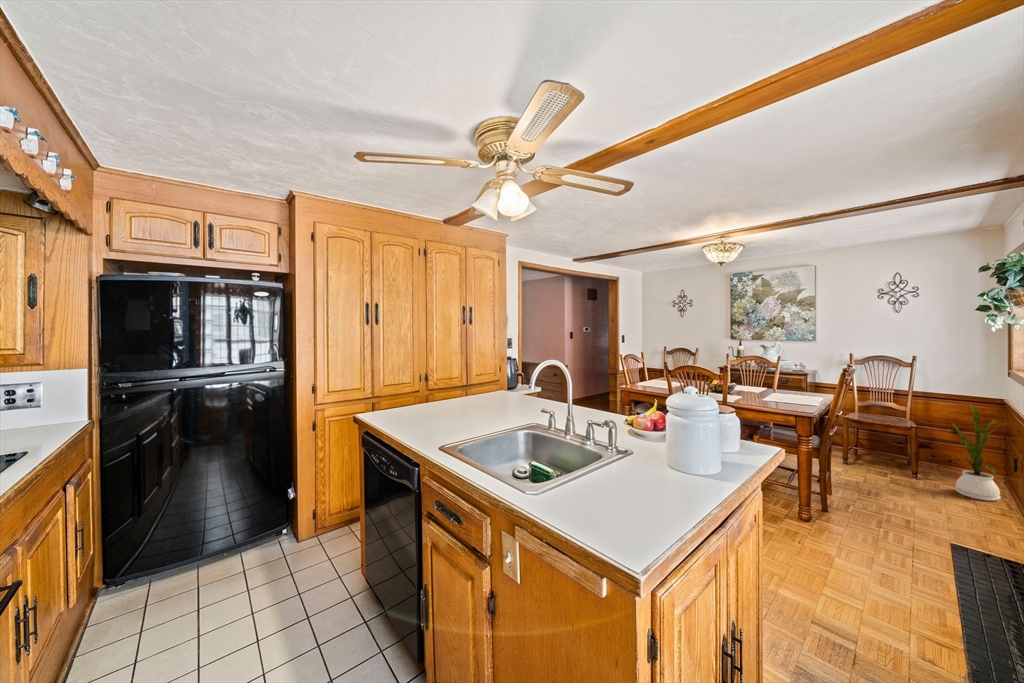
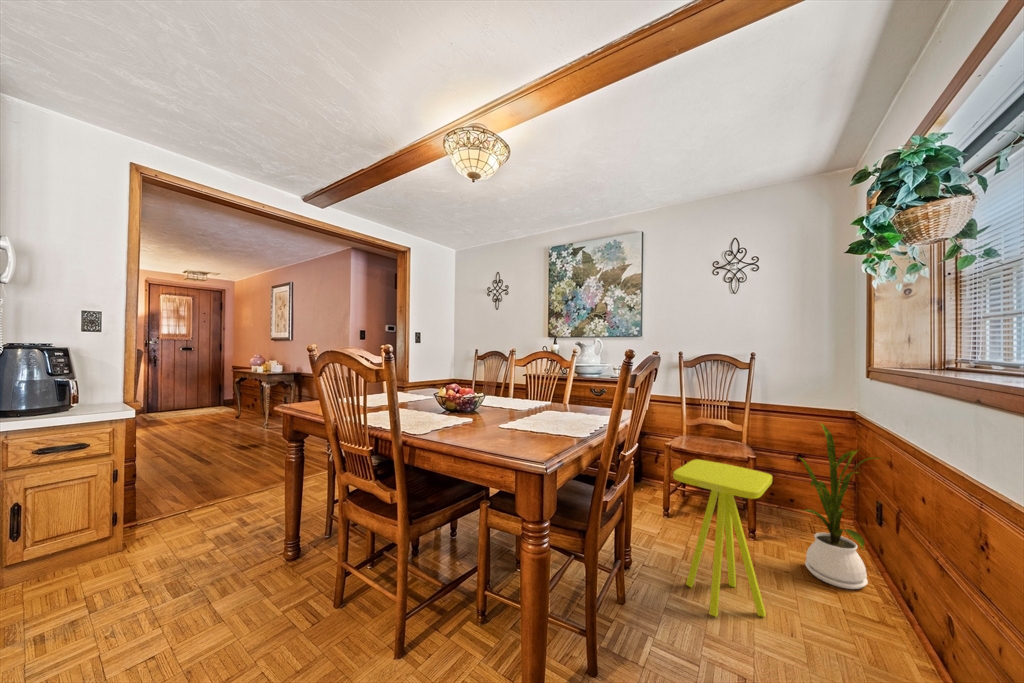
side table: none [864,423,931,505] -> present [673,459,772,617]

